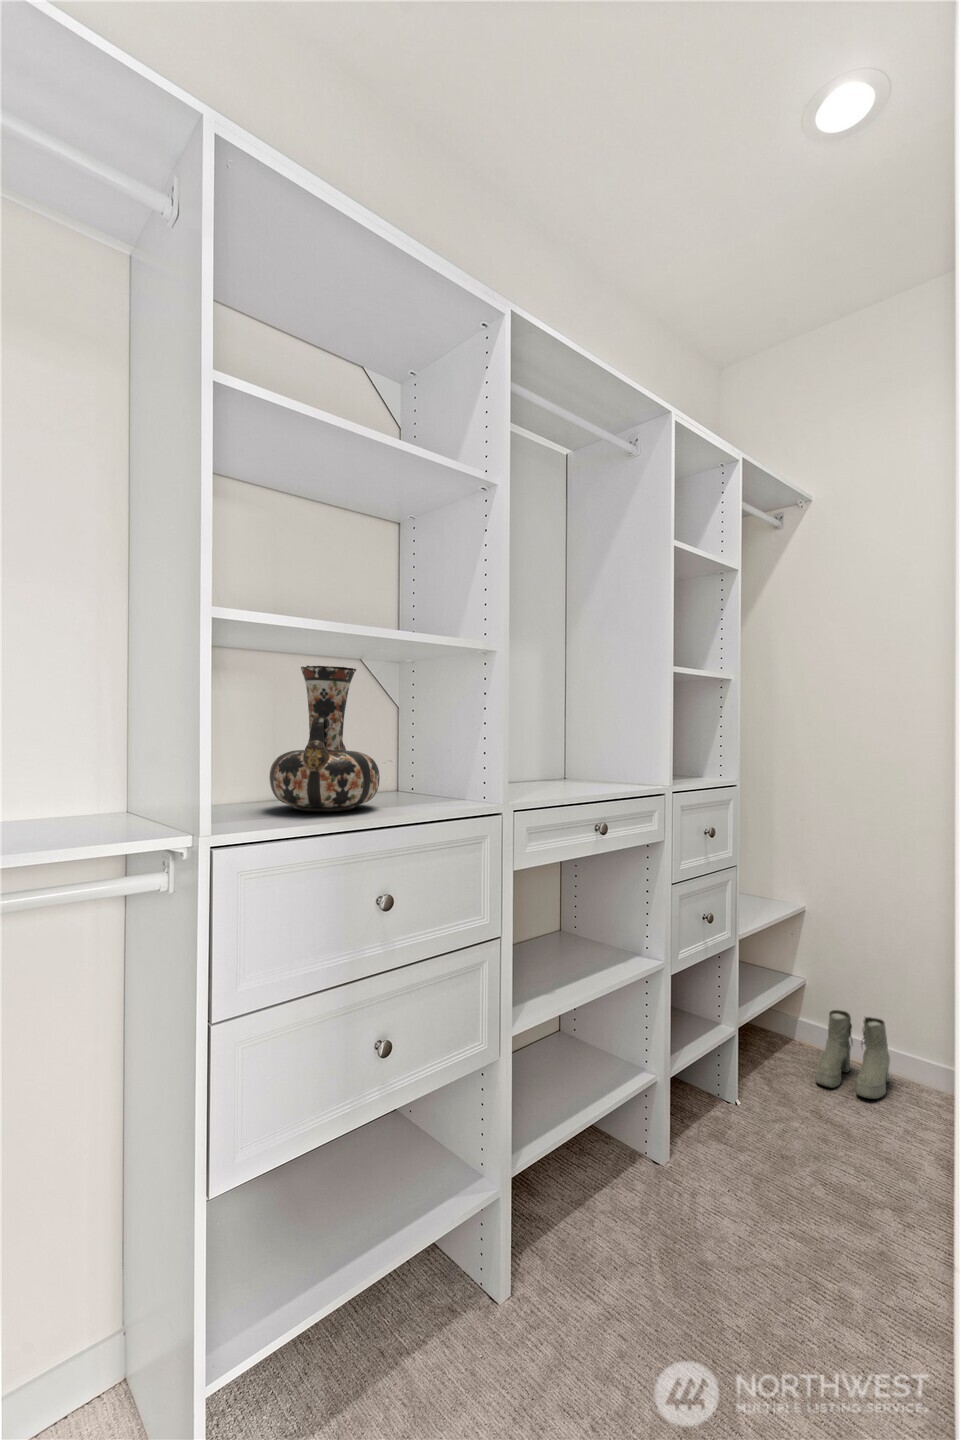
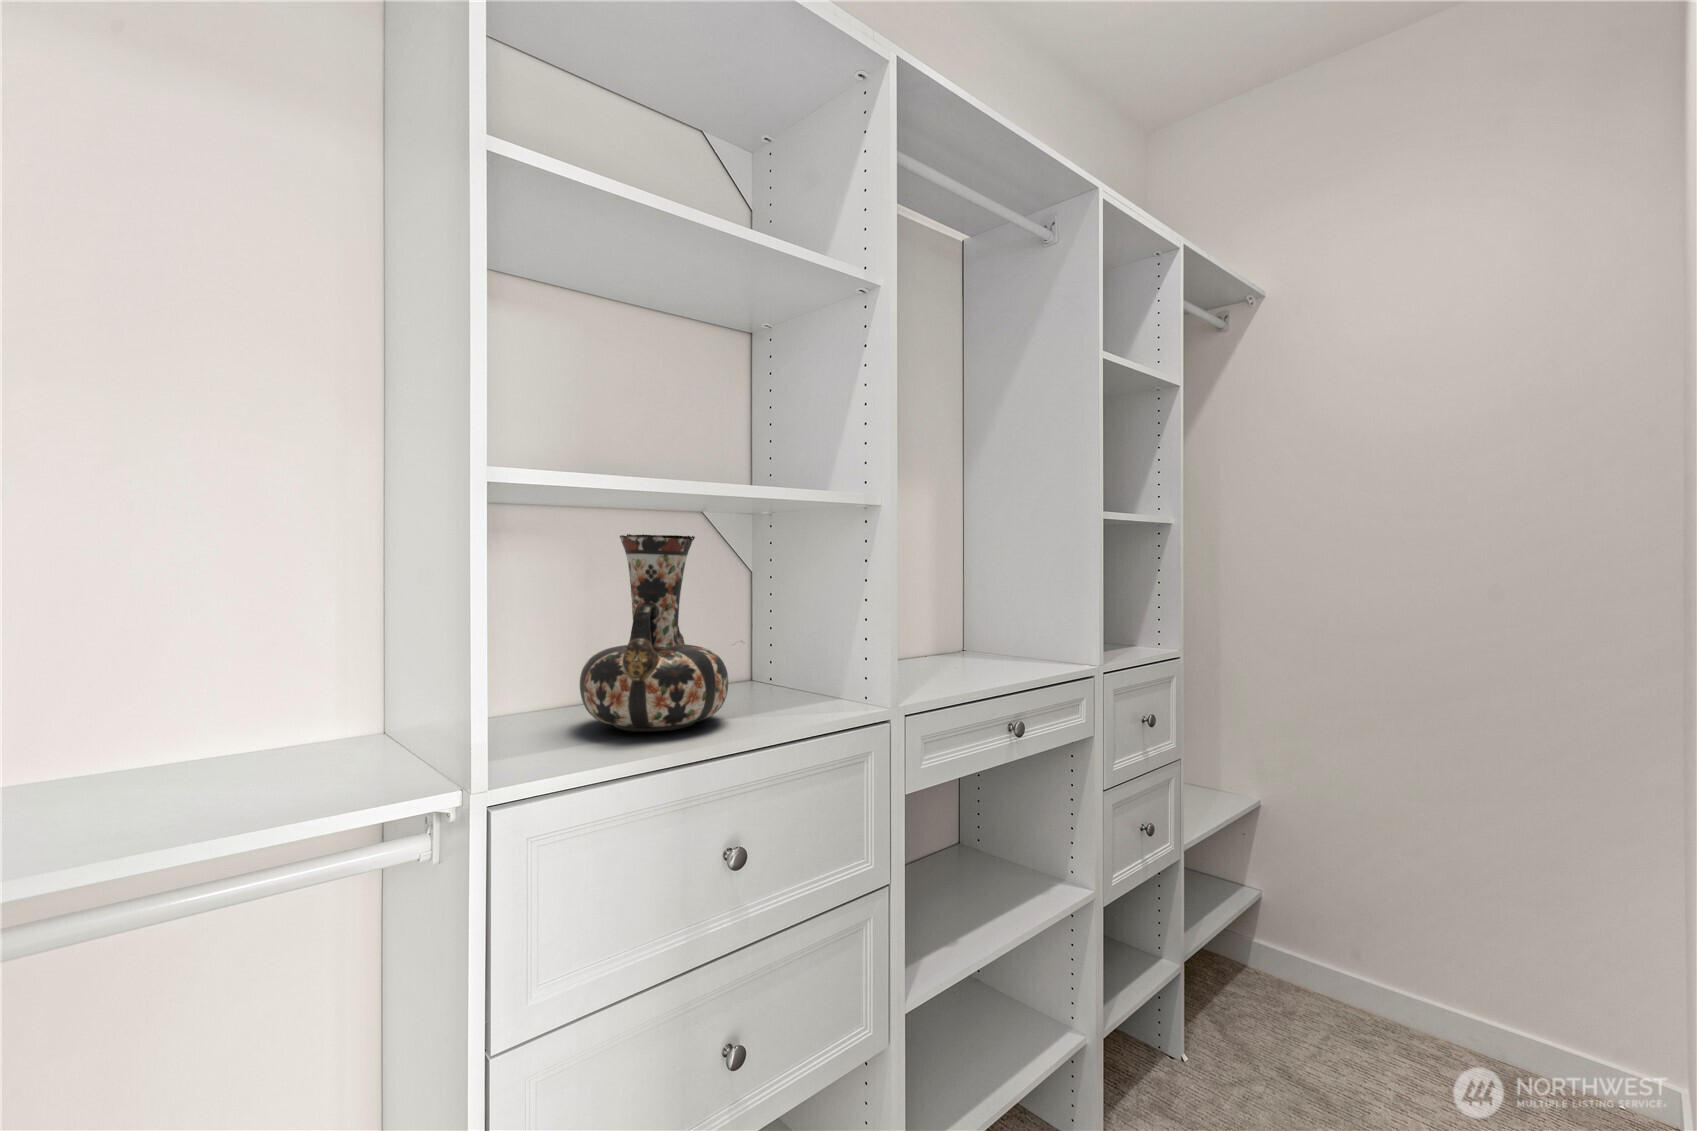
boots: present [816,1010,890,1099] -> none [1280,932,1372,1048]

